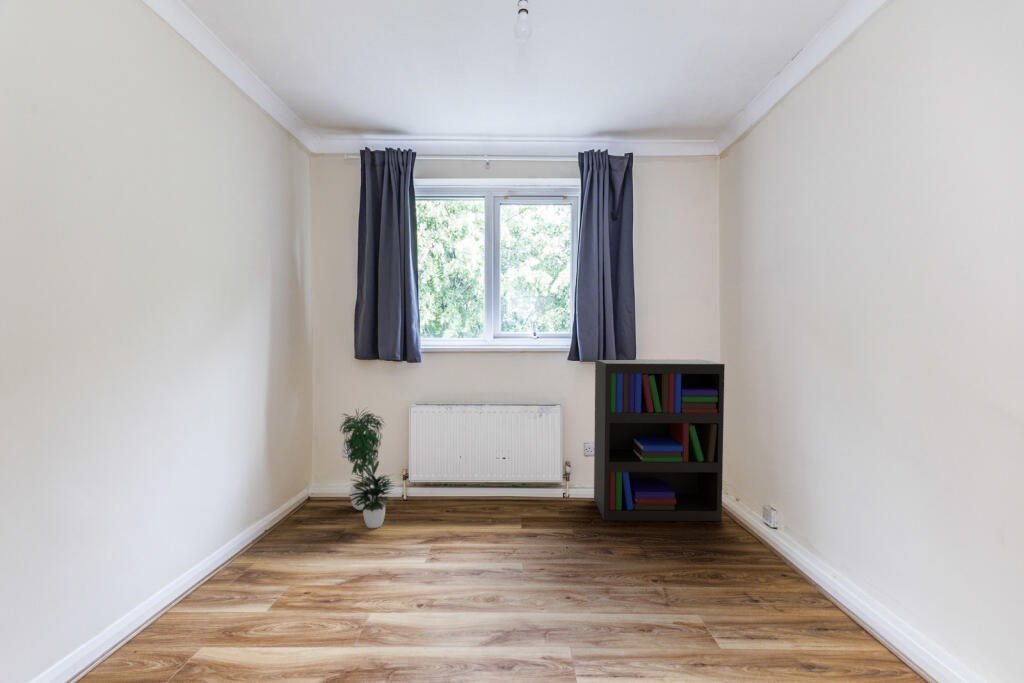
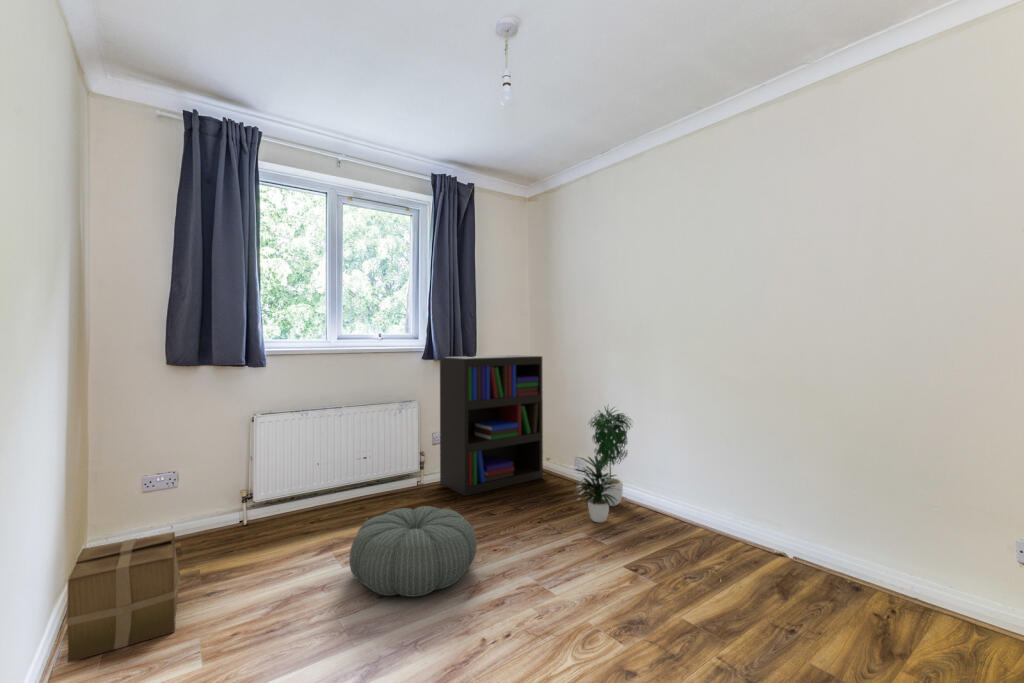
potted plant: present [340,411,393,528] -> present [572,408,631,522]
cardboard box: none [218,494,308,576] -> present [67,532,180,662]
pouf: none [403,520,533,622] -> present [349,506,477,597]

